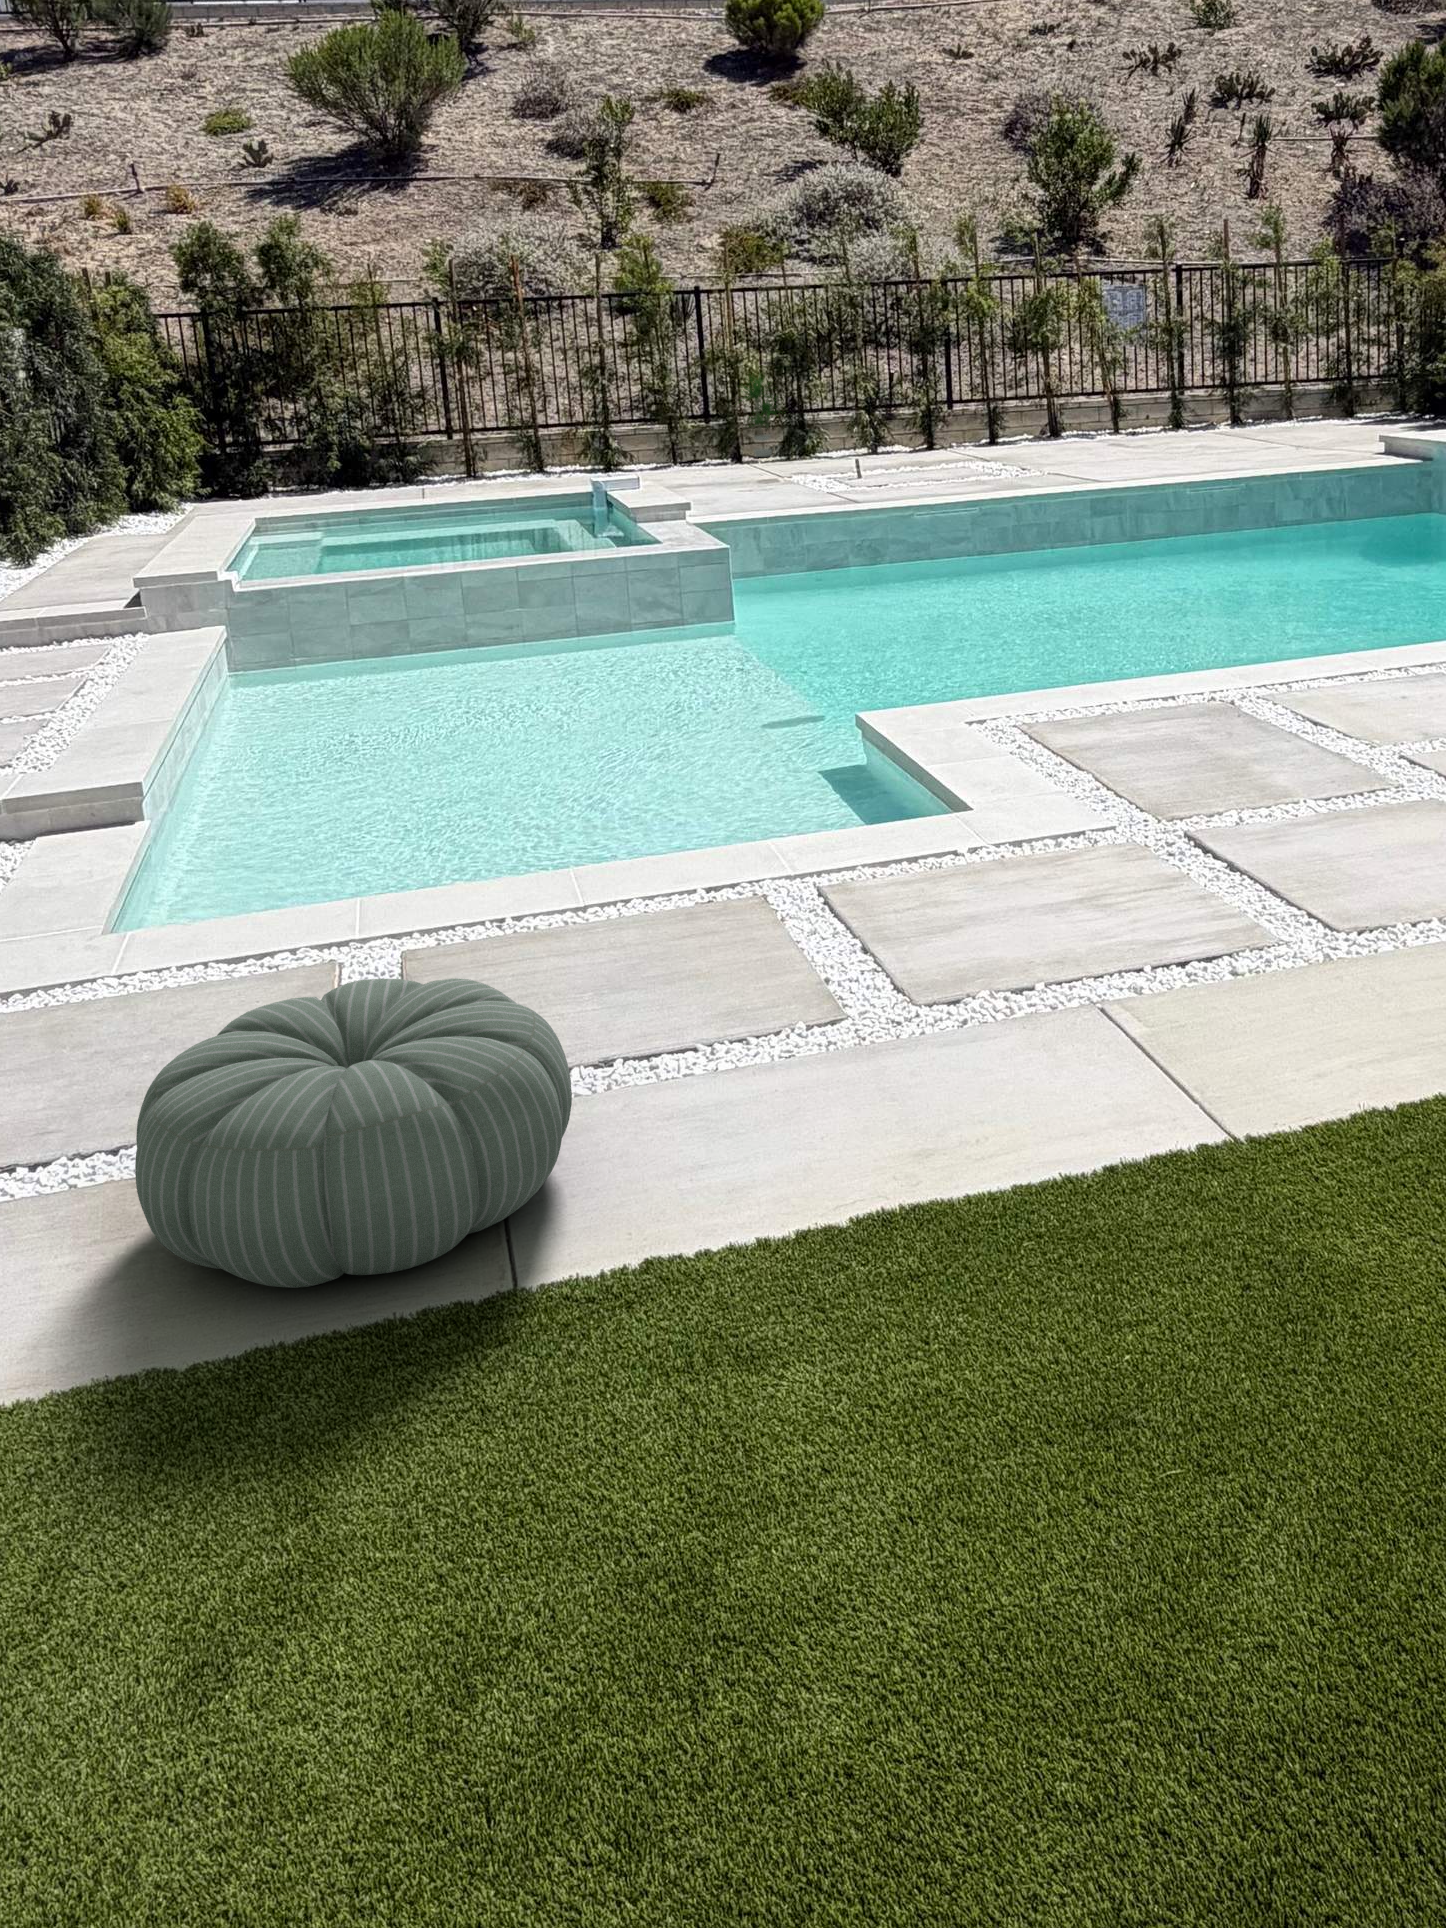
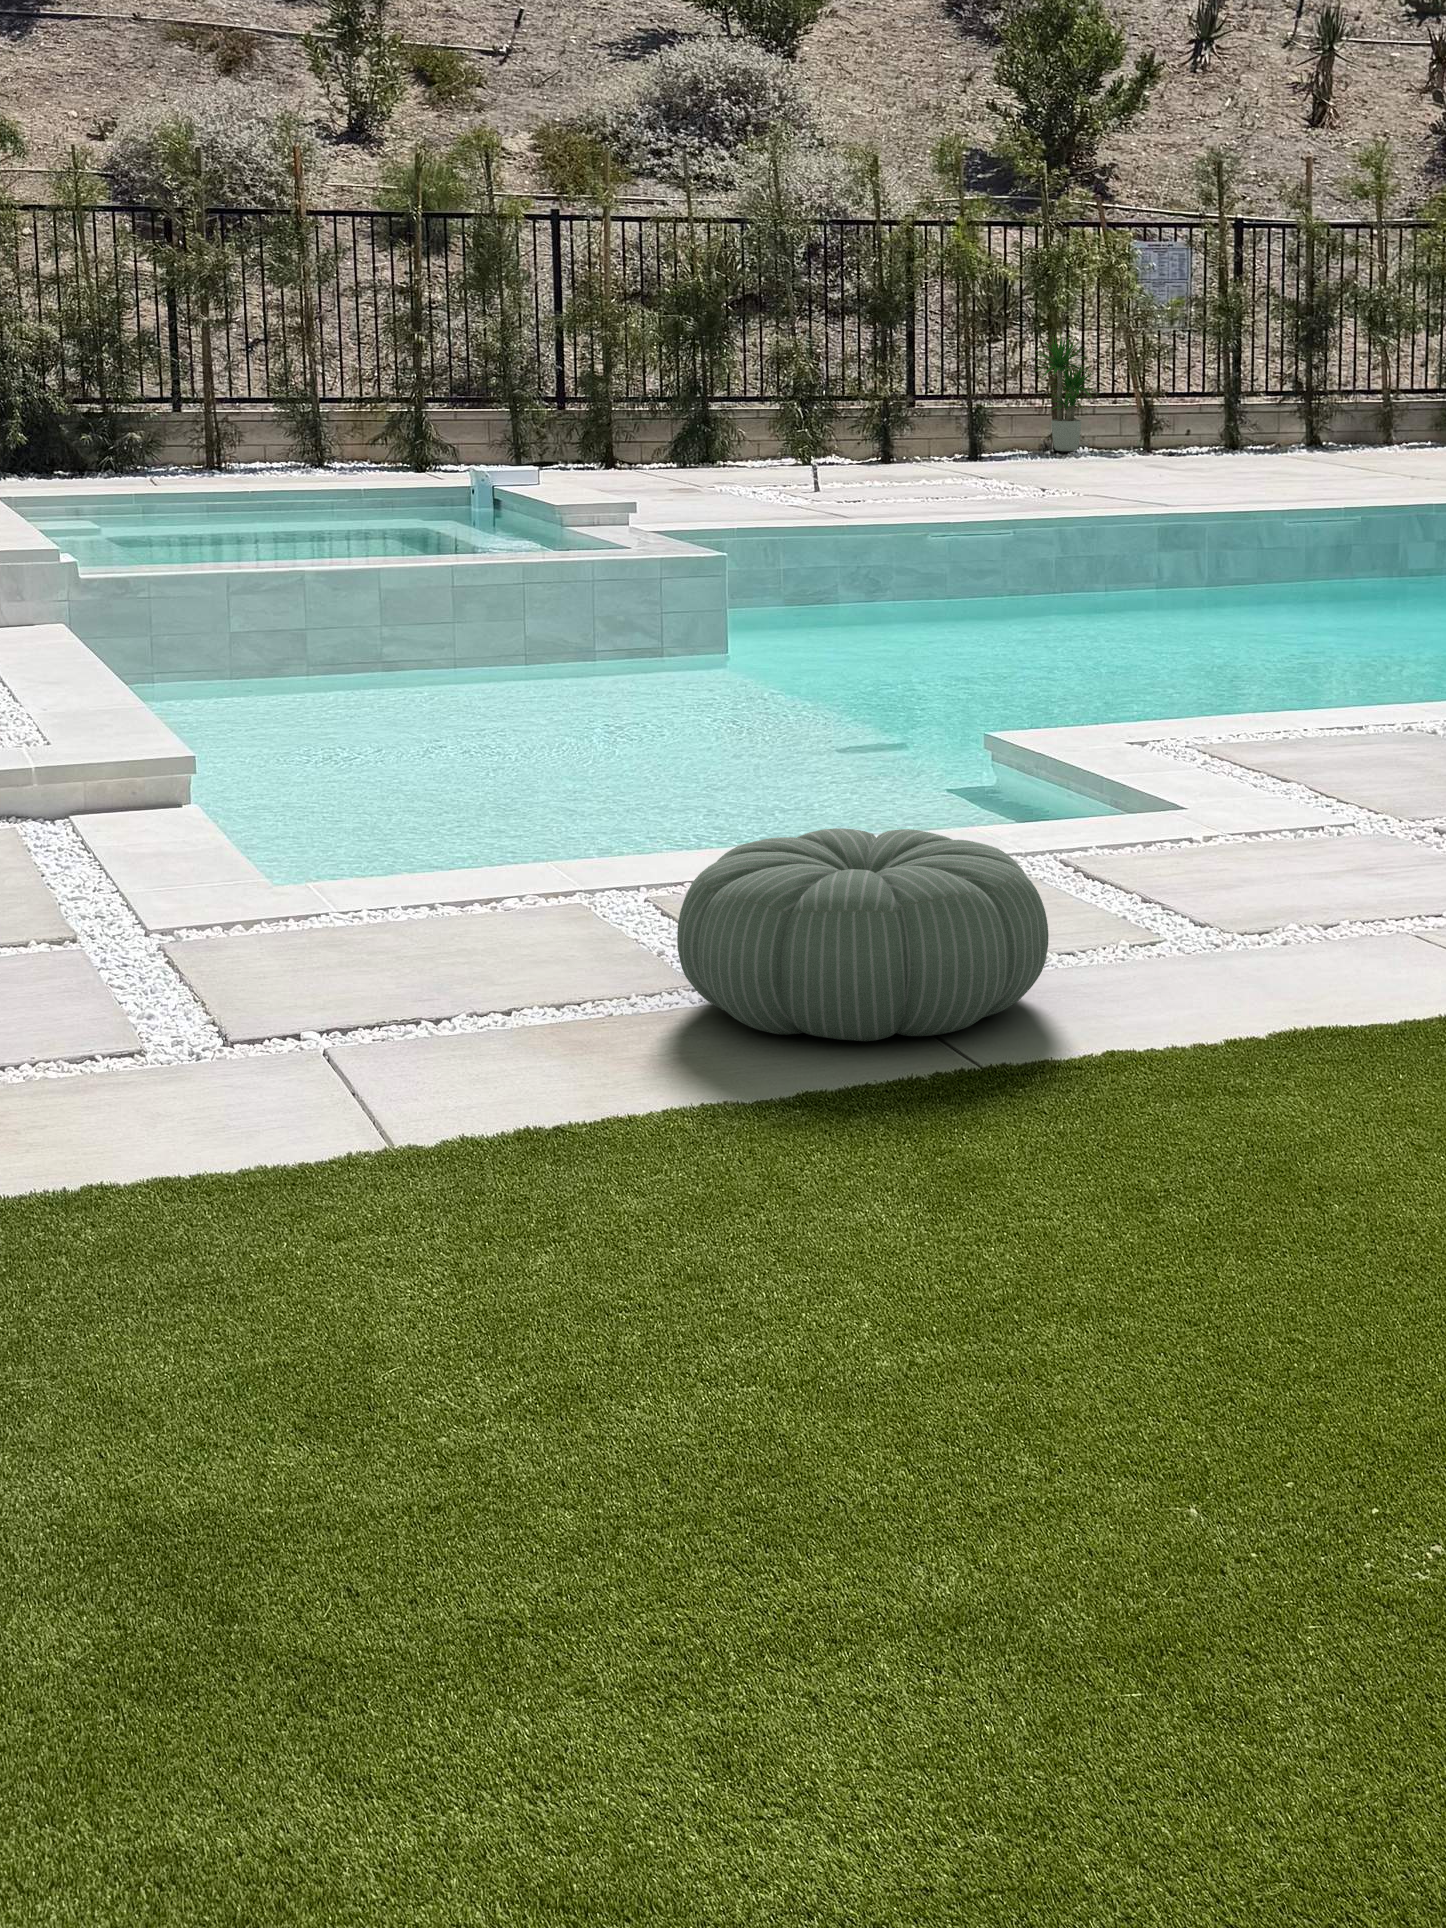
potted plant: present [741,374,785,457] -> present [1038,333,1096,452]

